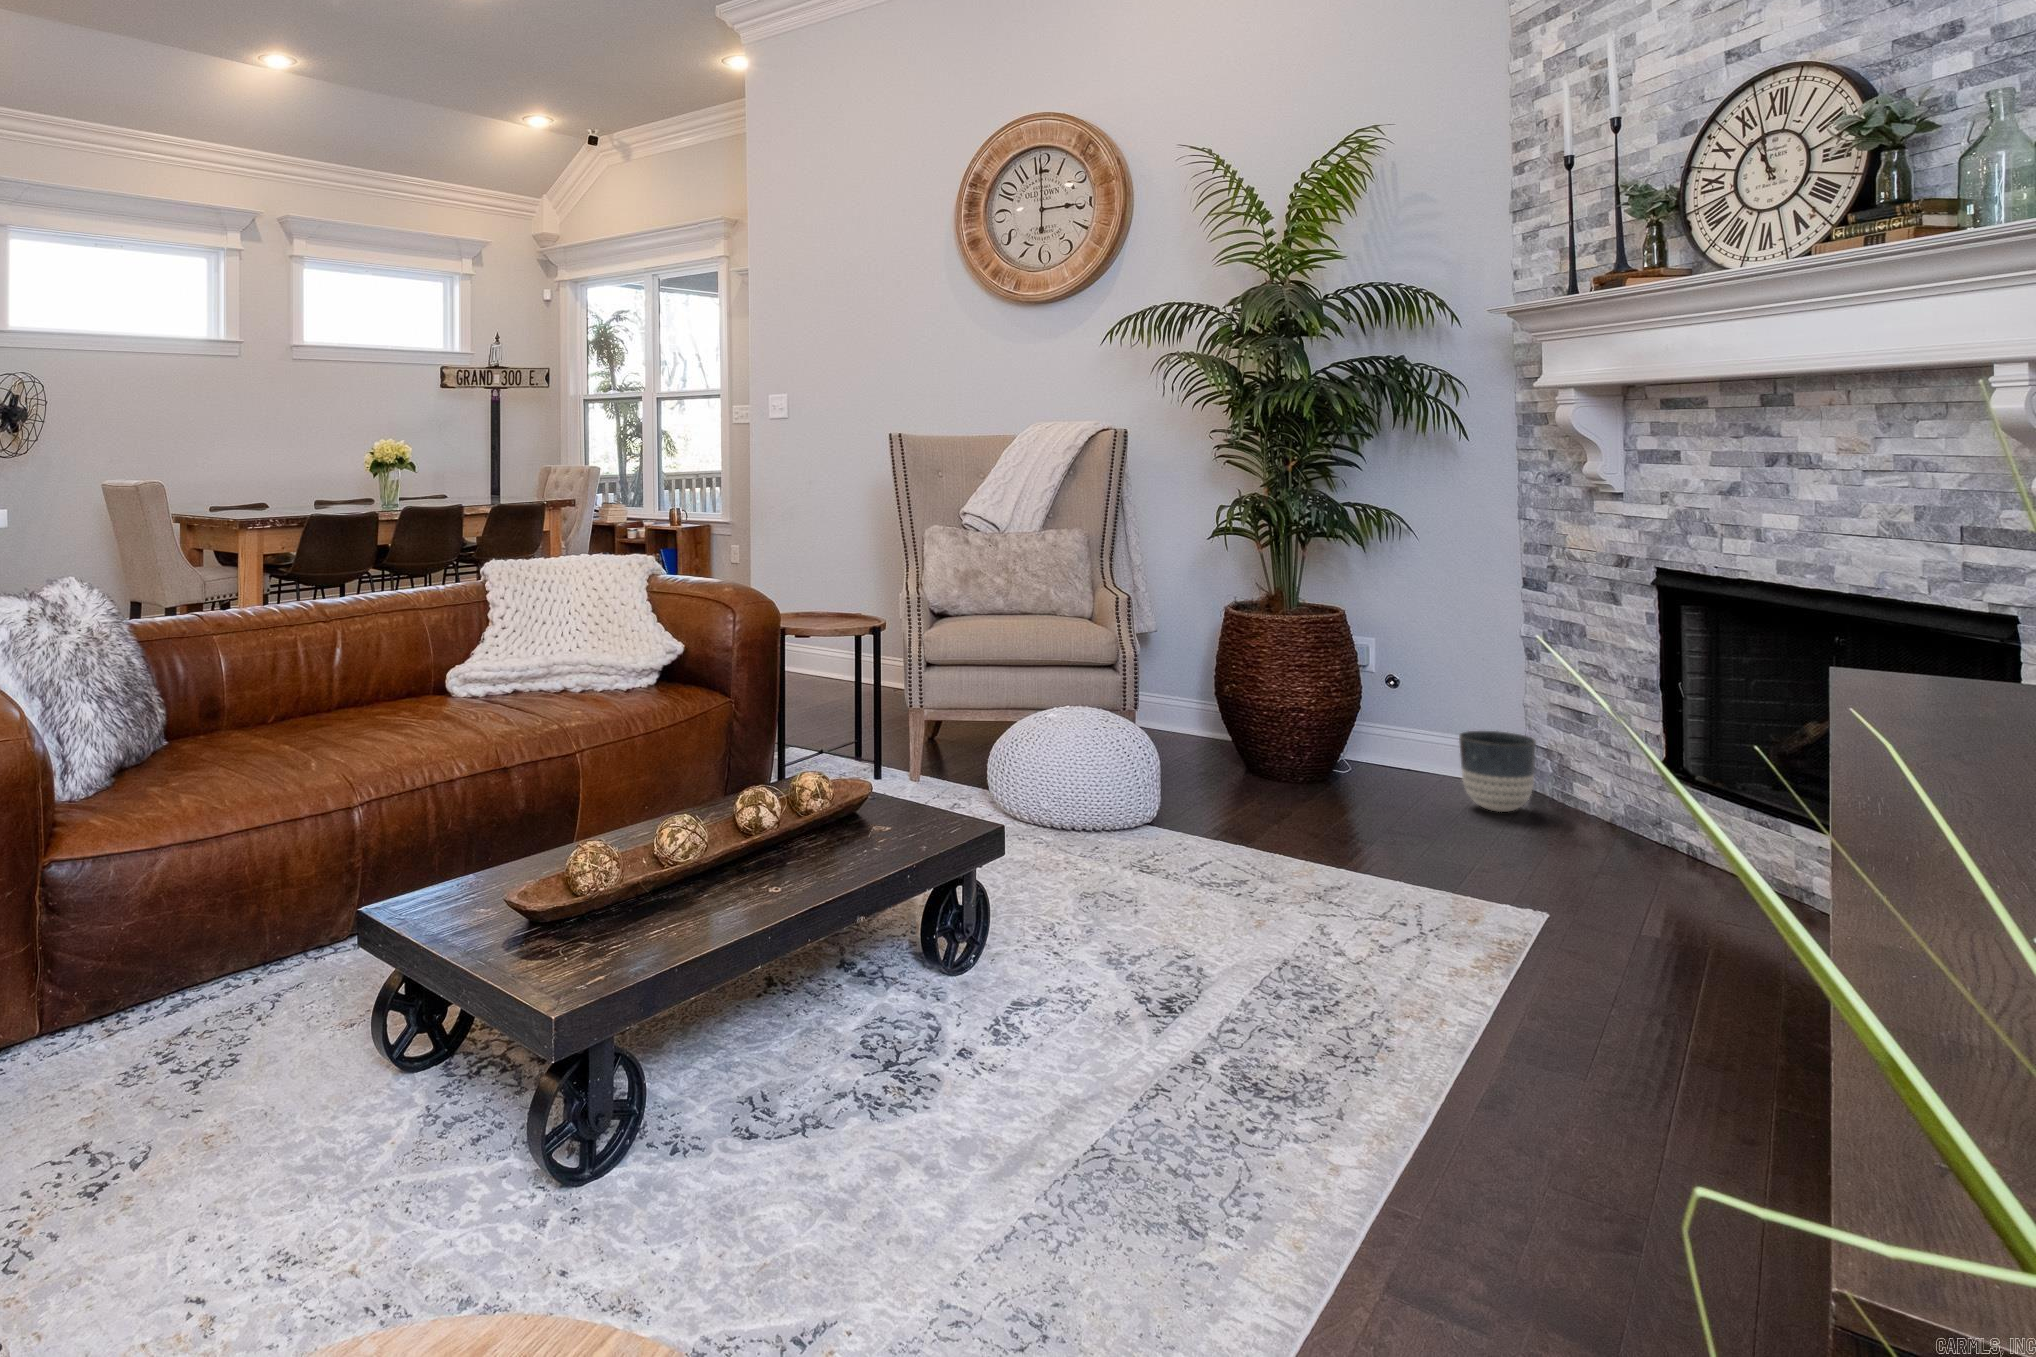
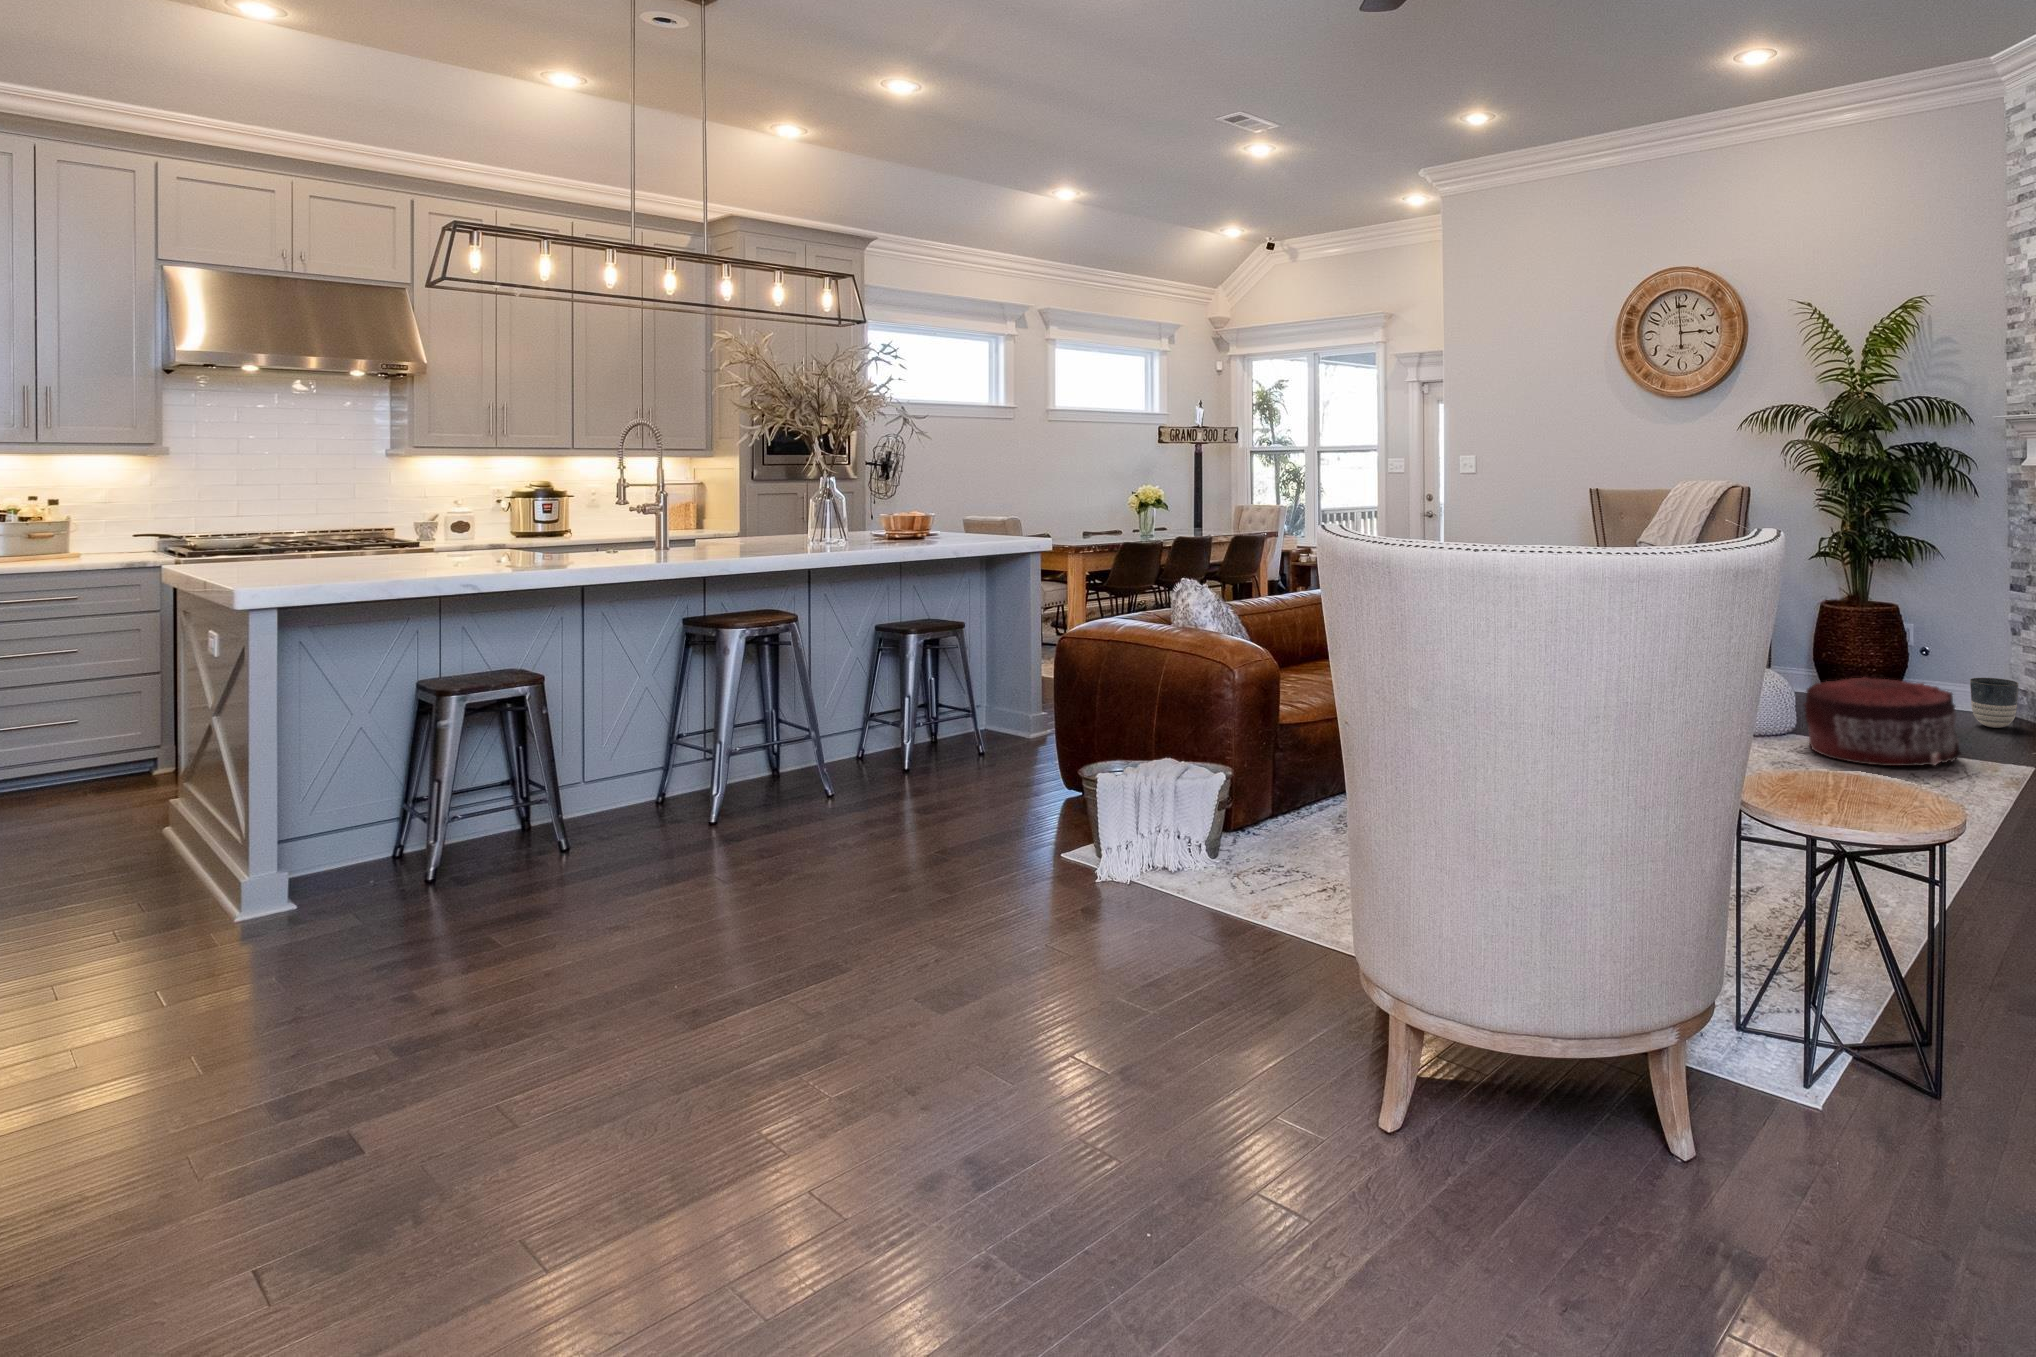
pouf: none [1177,736,1436,898] -> present [1804,677,1961,766]

